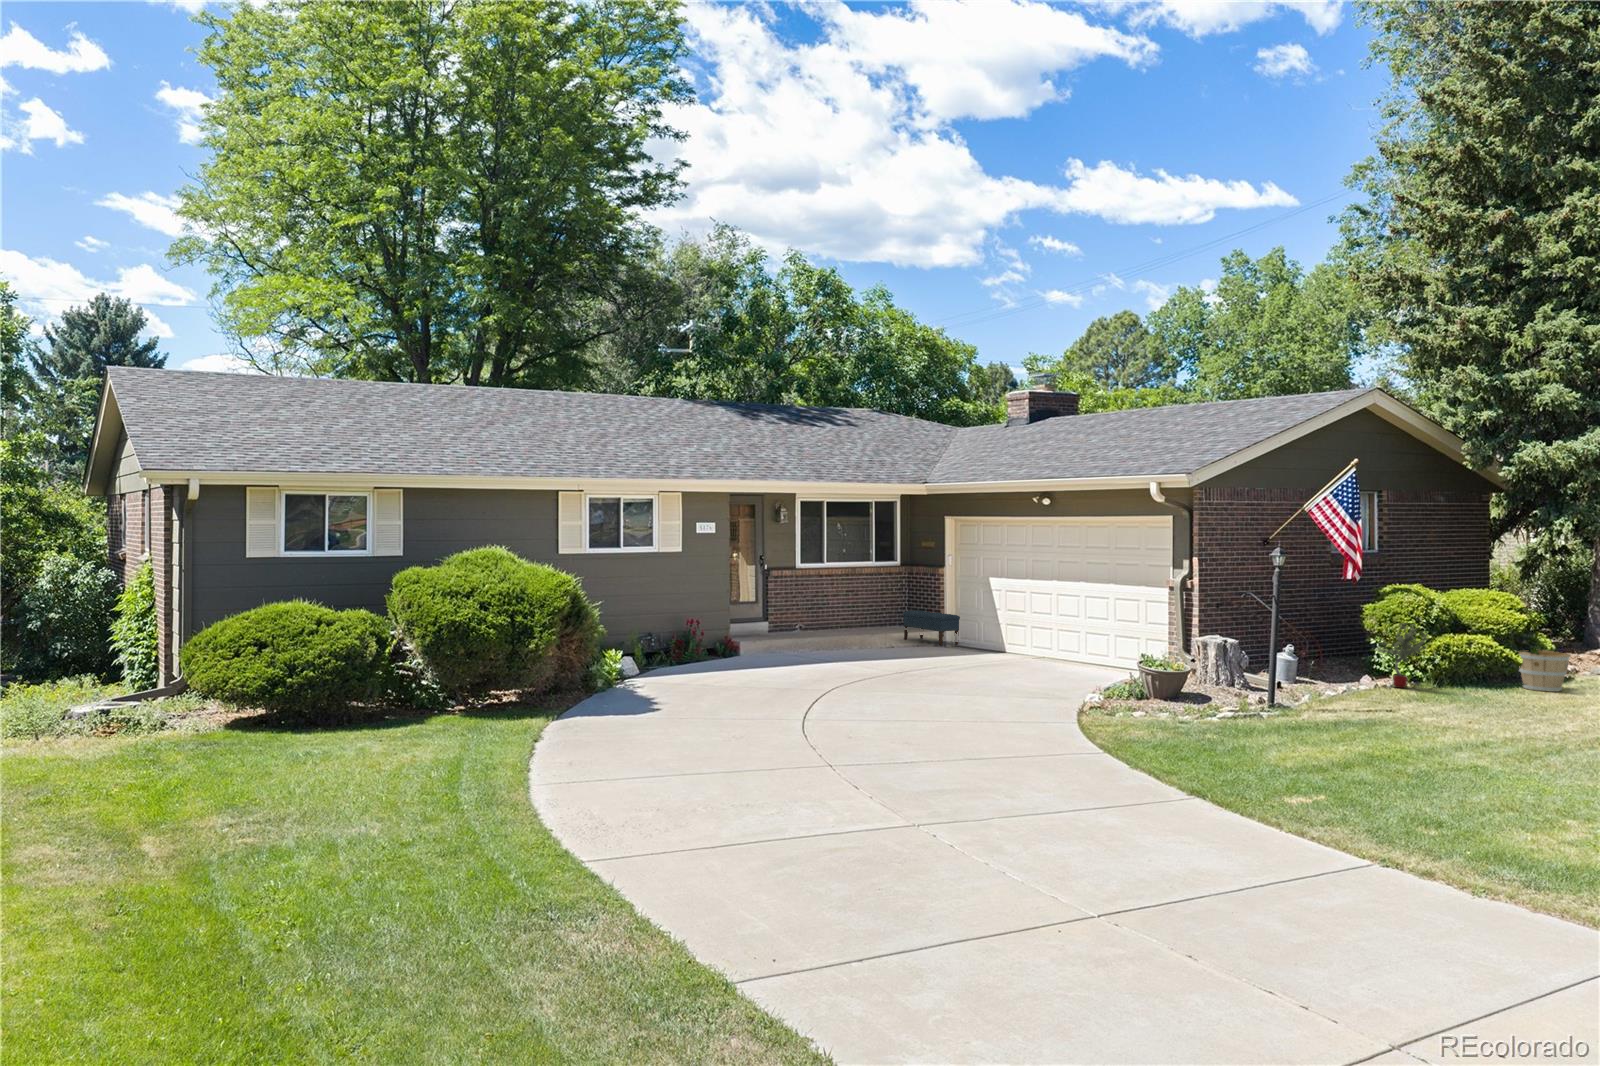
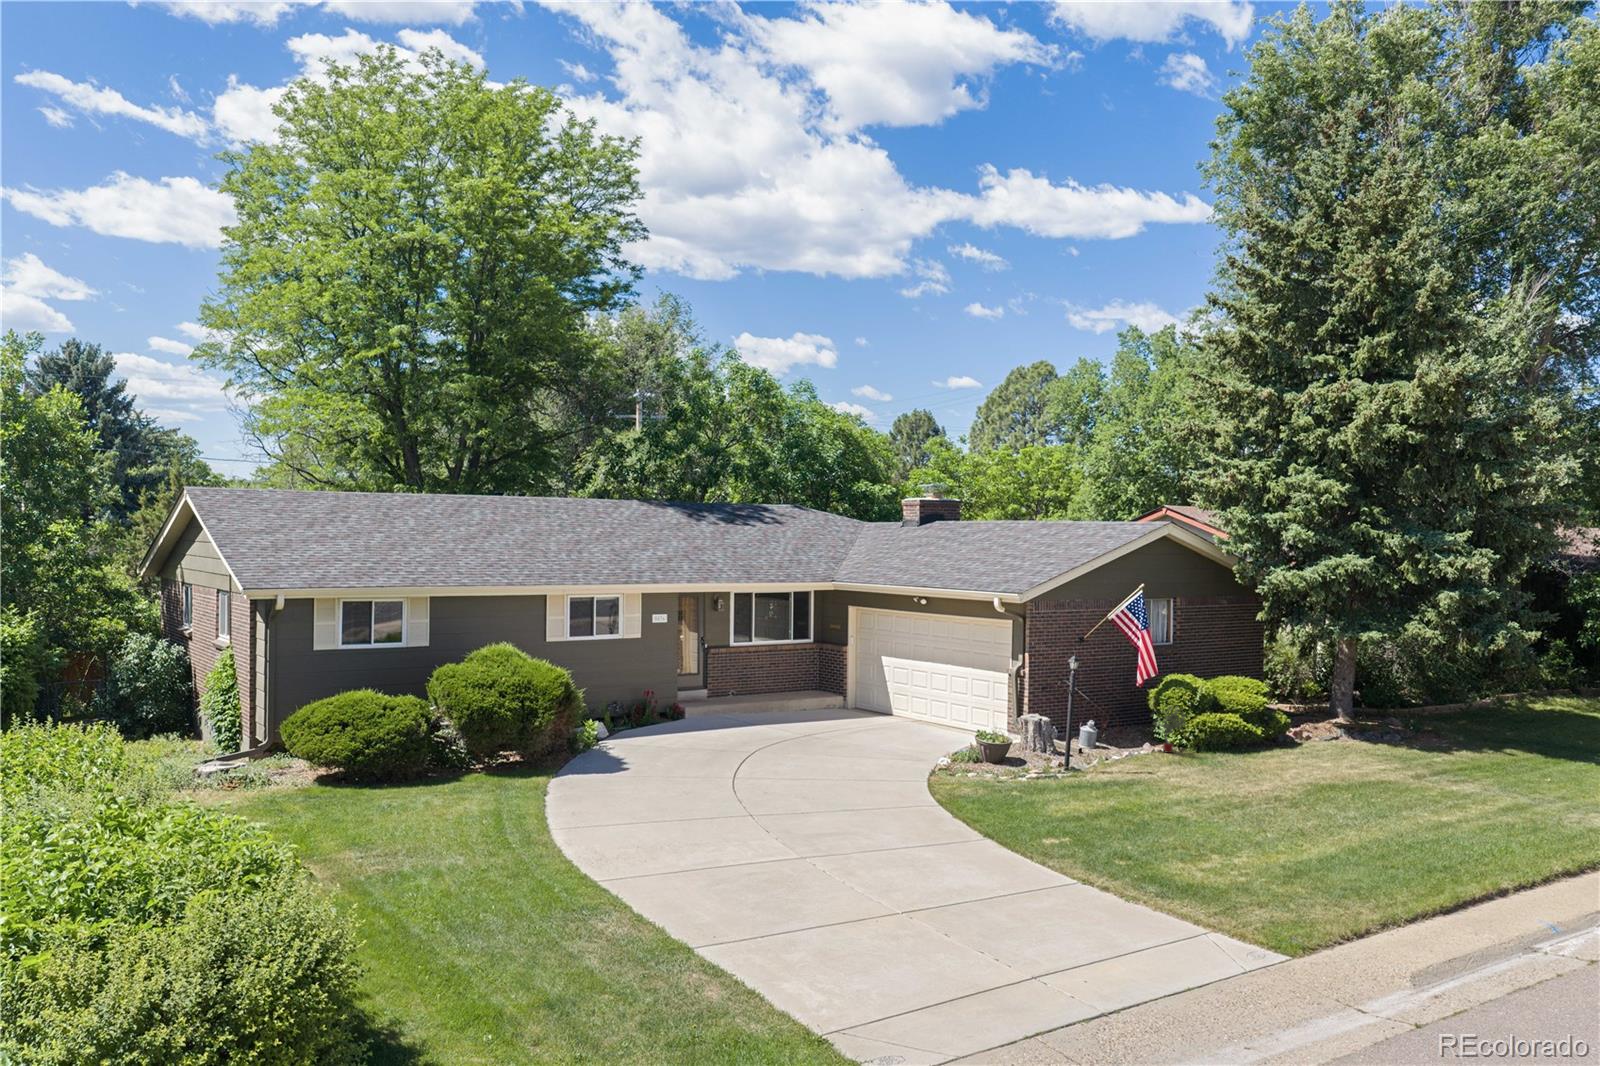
bench: present [903,610,960,645] -> none [818,680,862,709]
wooden bucket: present [1519,650,1571,692] -> none [1251,724,1286,756]

